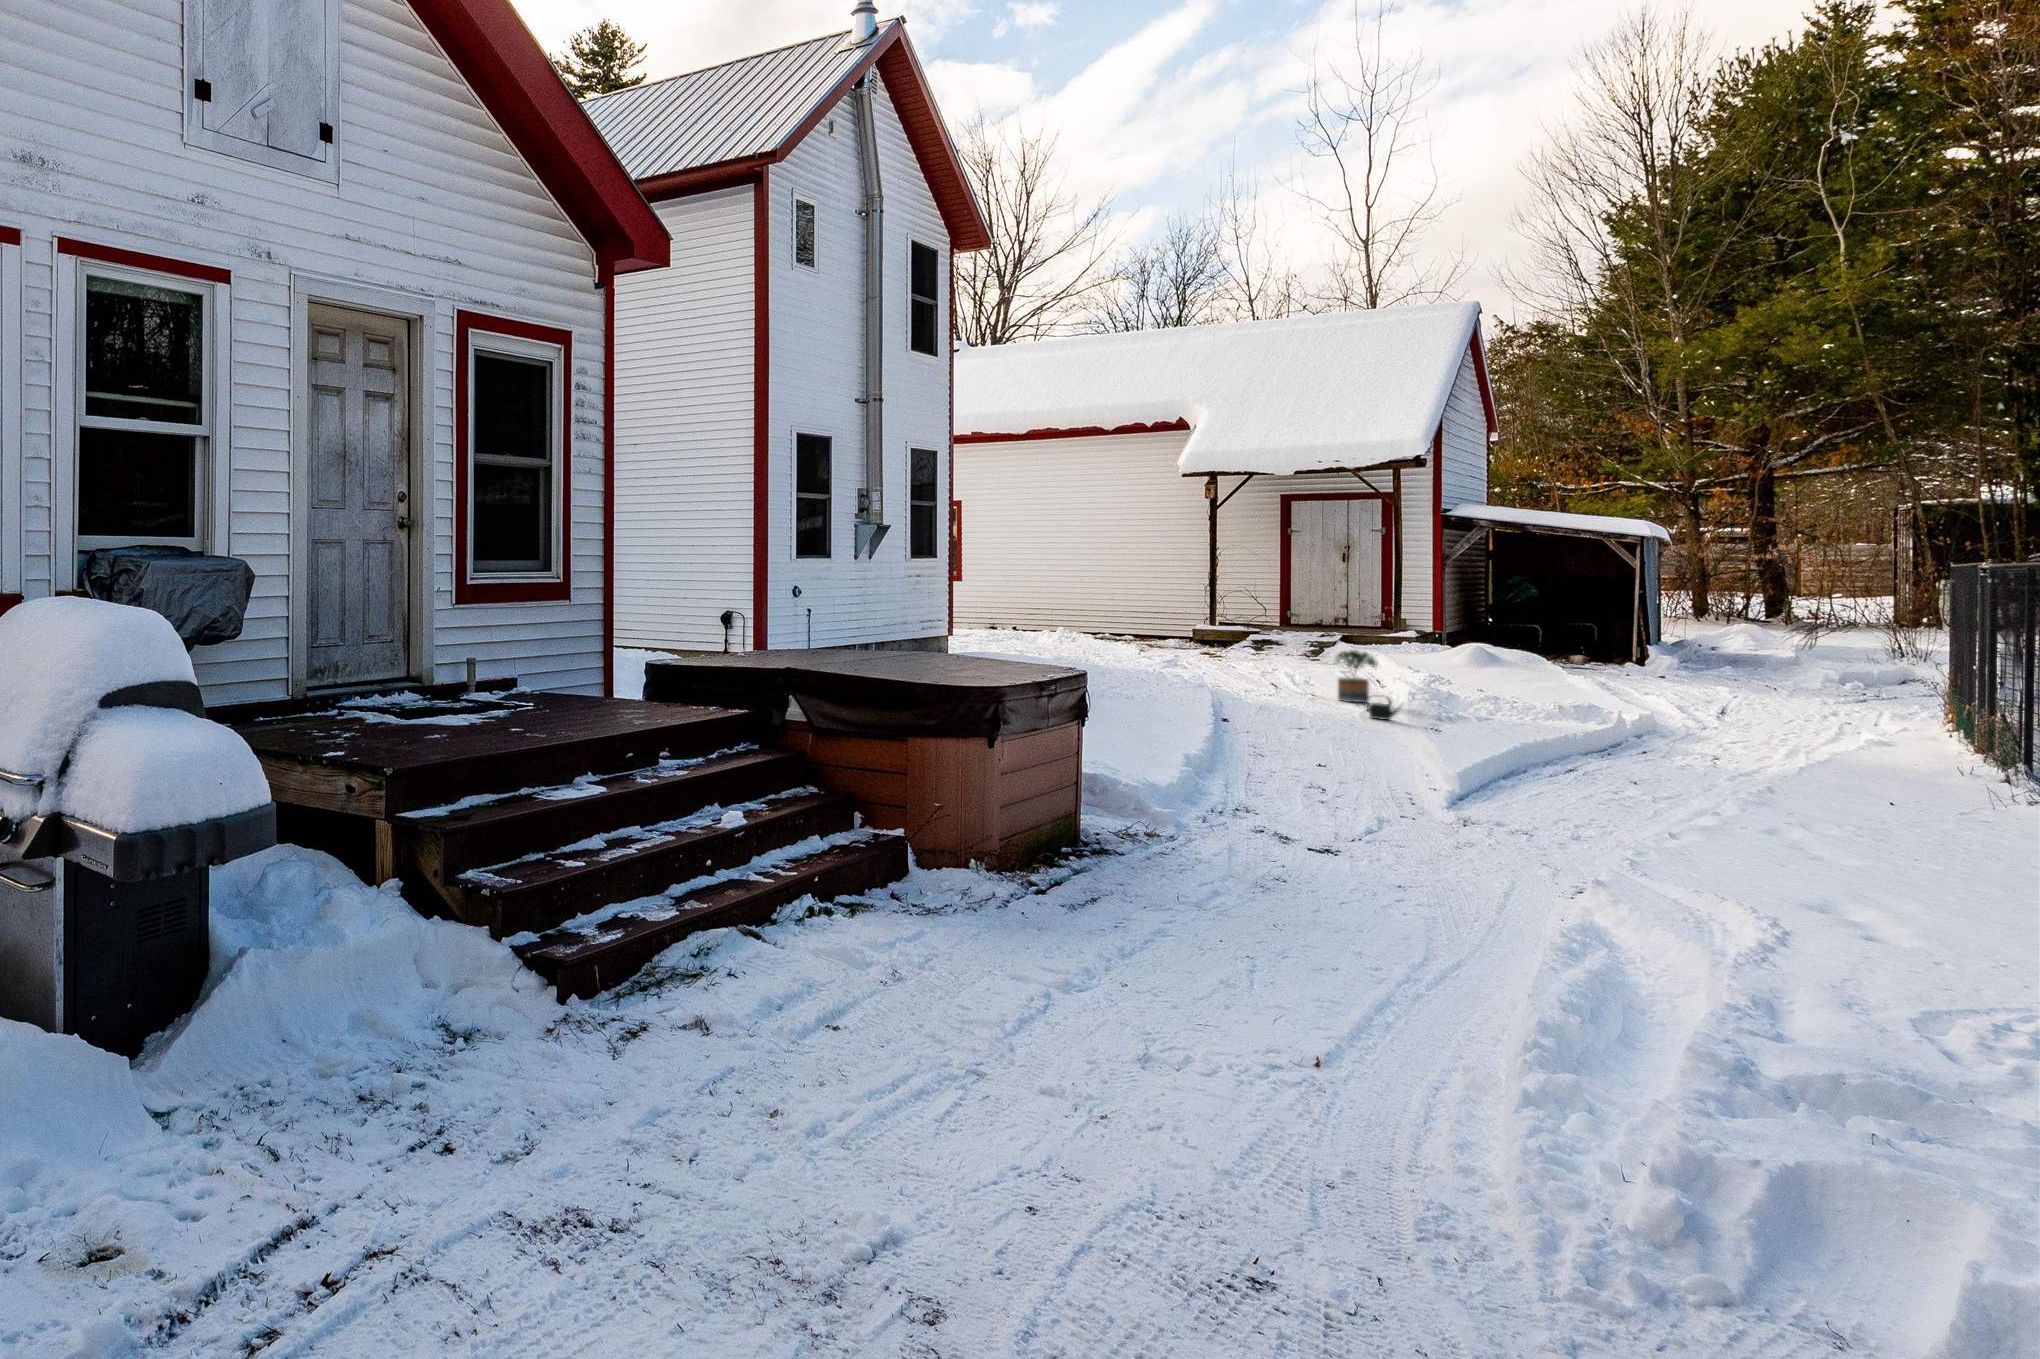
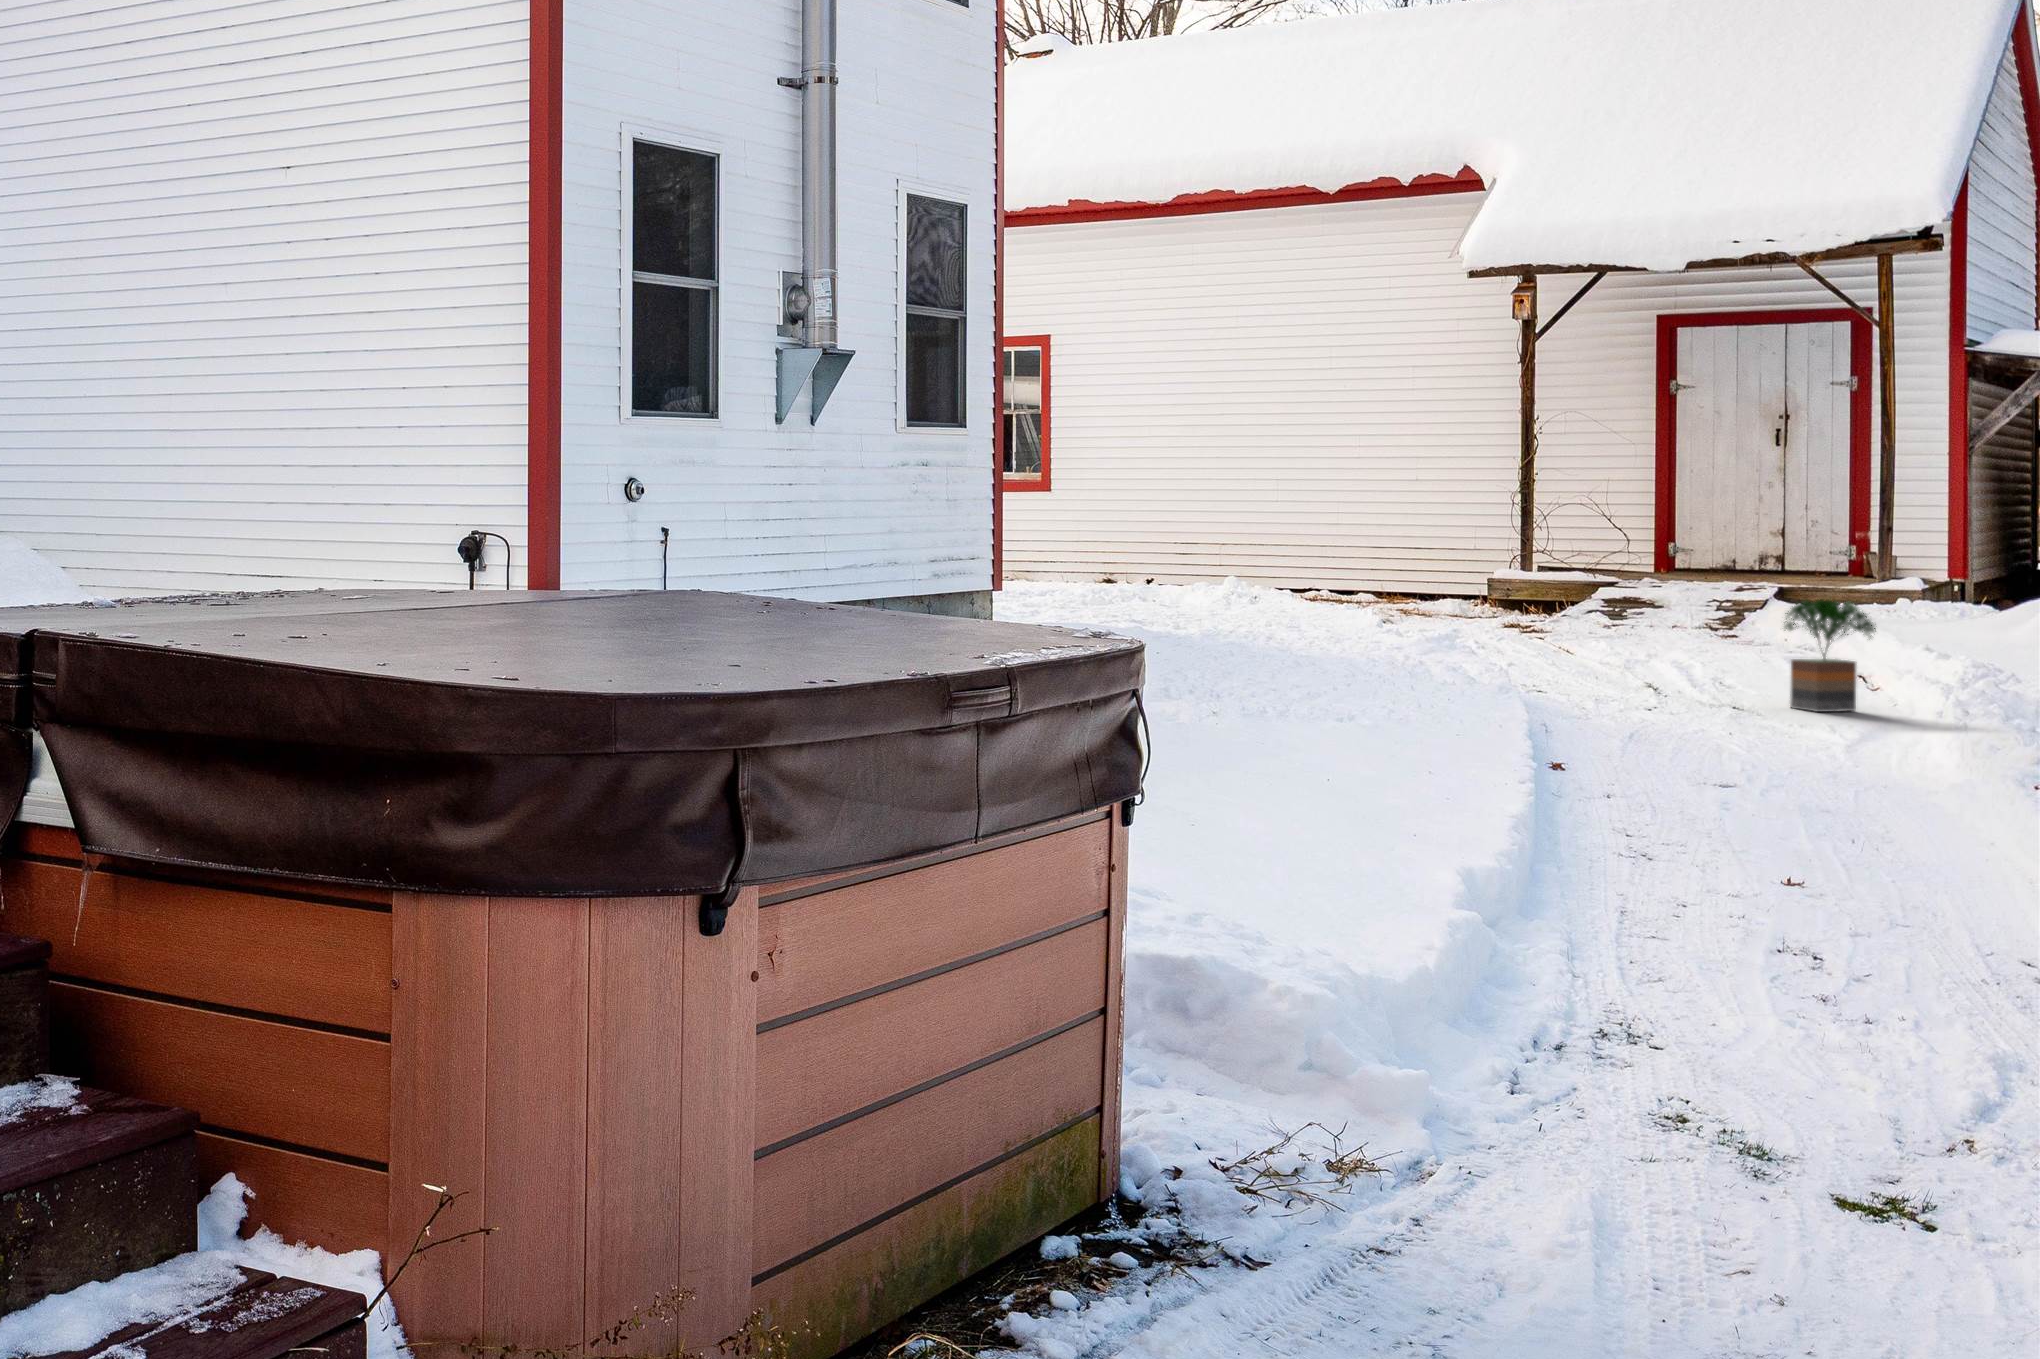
watering can: present [1364,696,1398,720] -> none [1856,693,1948,748]

